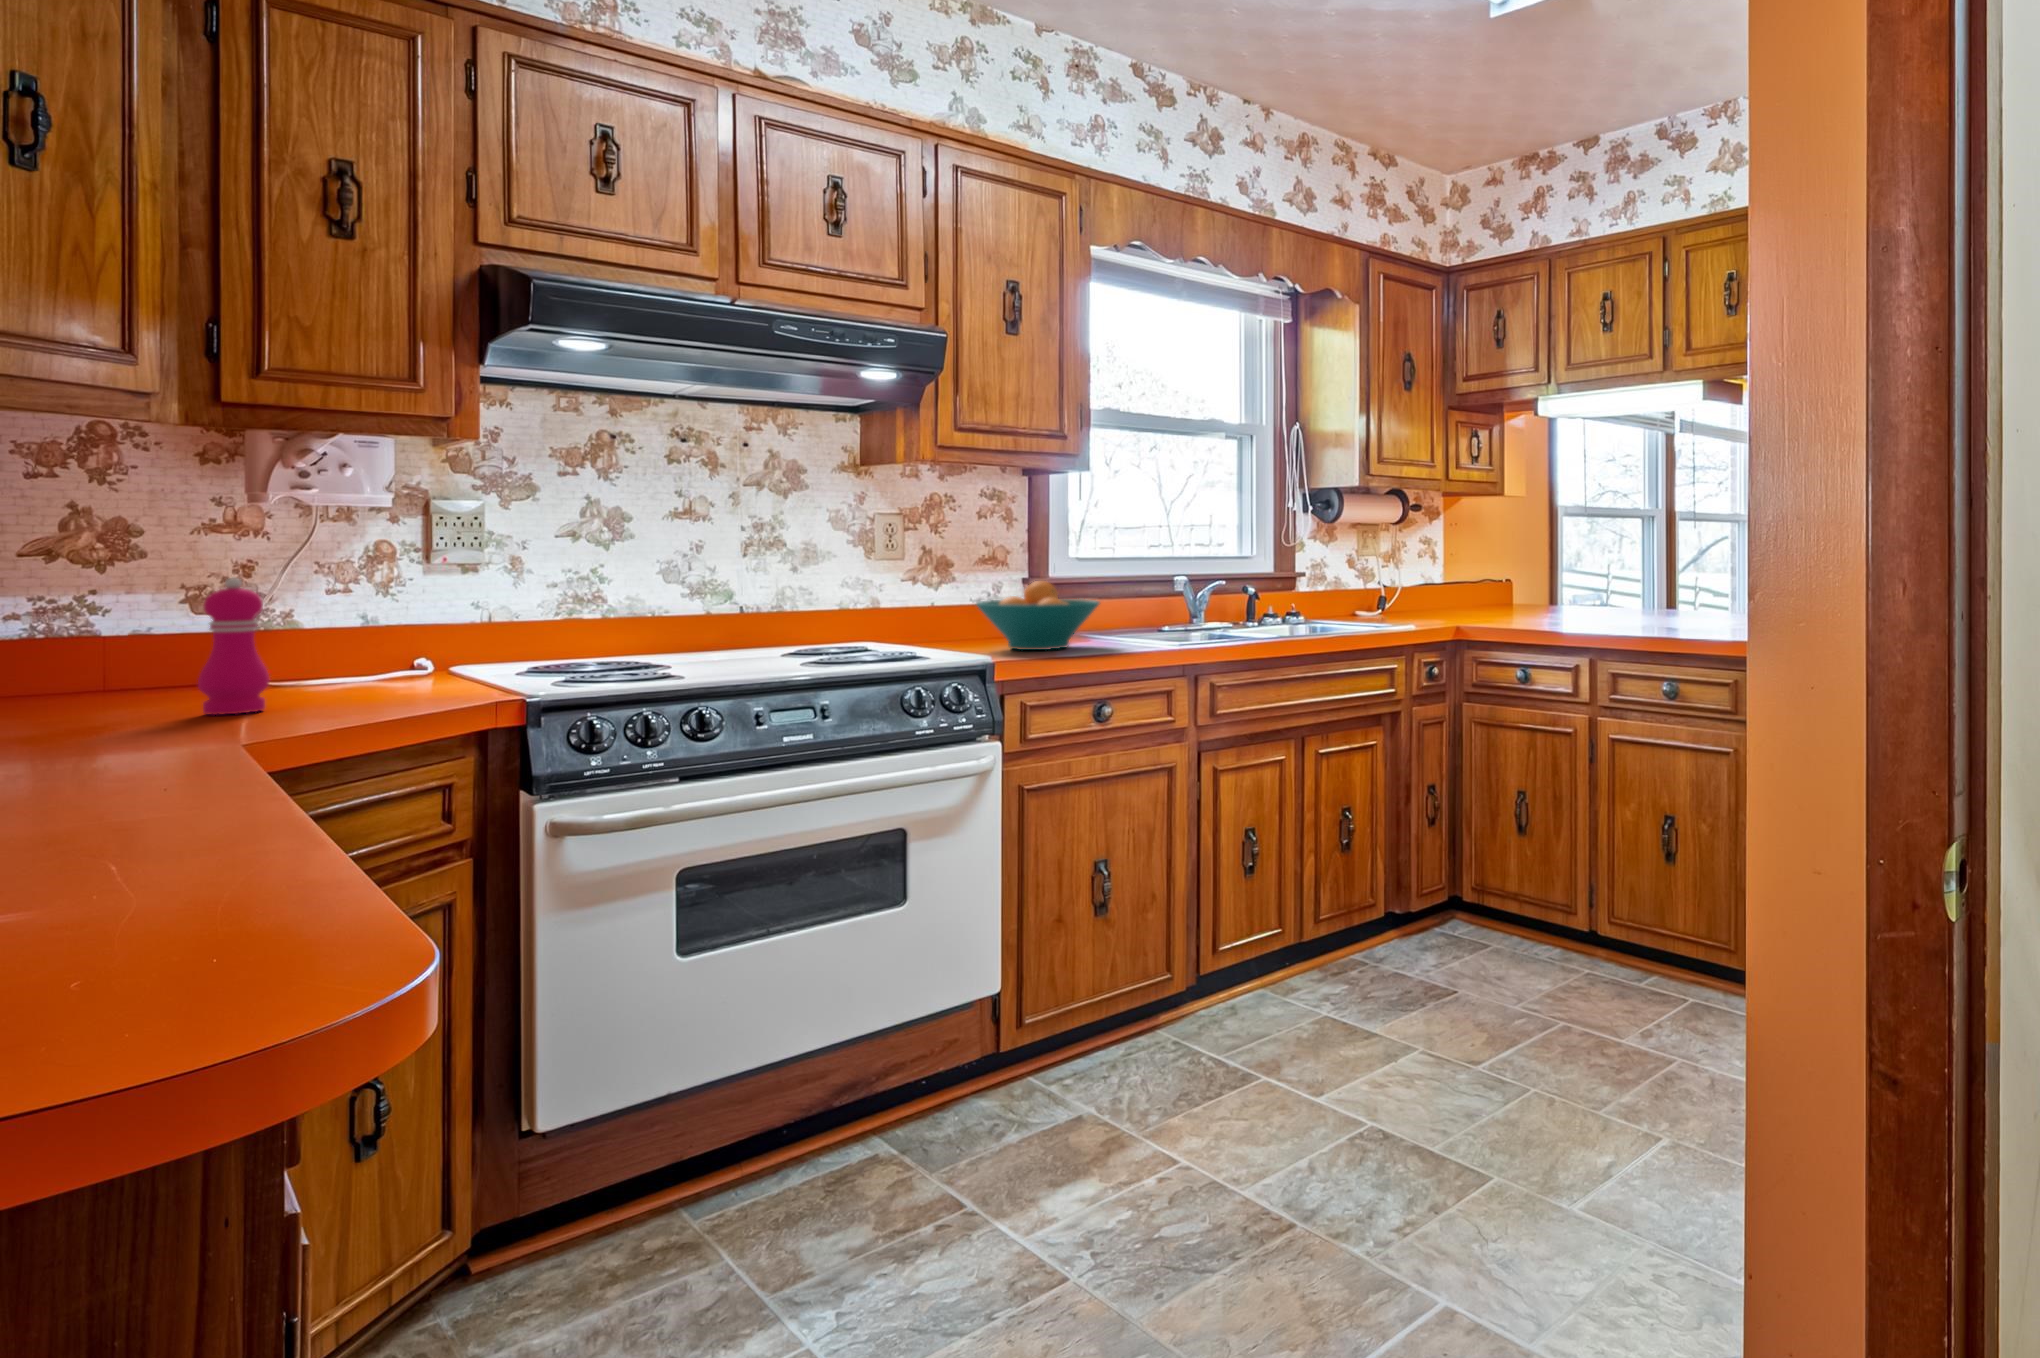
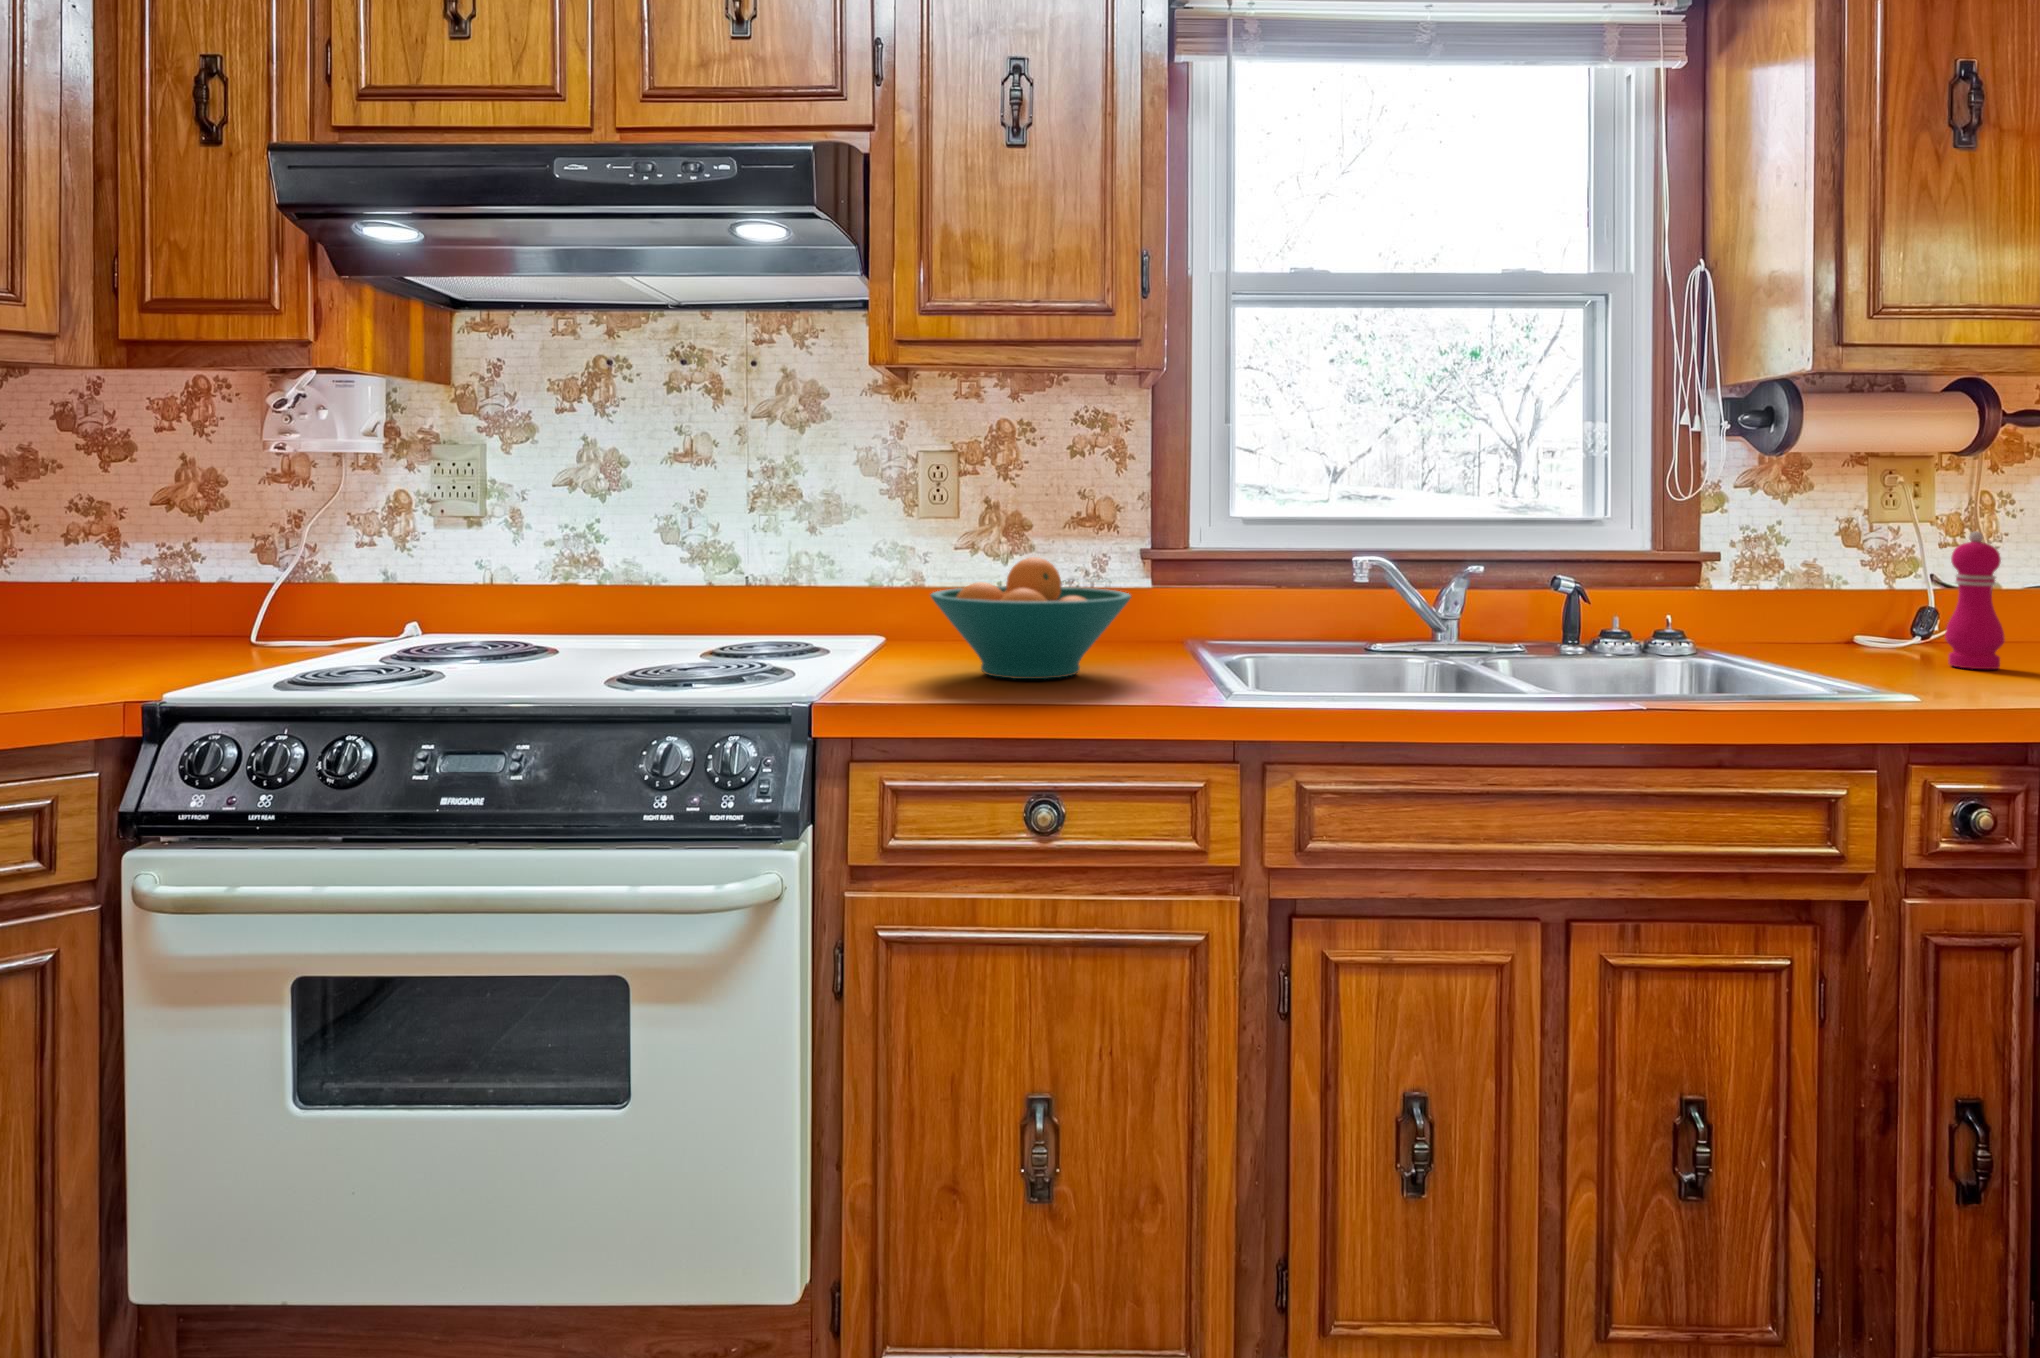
pepper mill: present [198,578,269,715] -> present [1945,531,2005,669]

